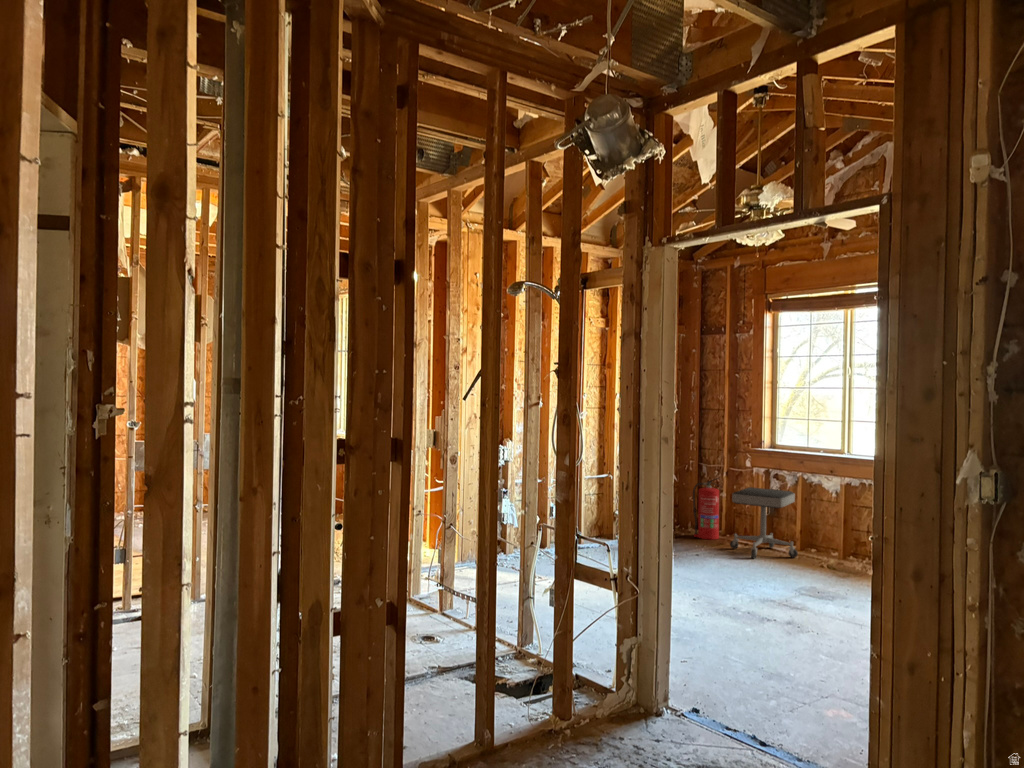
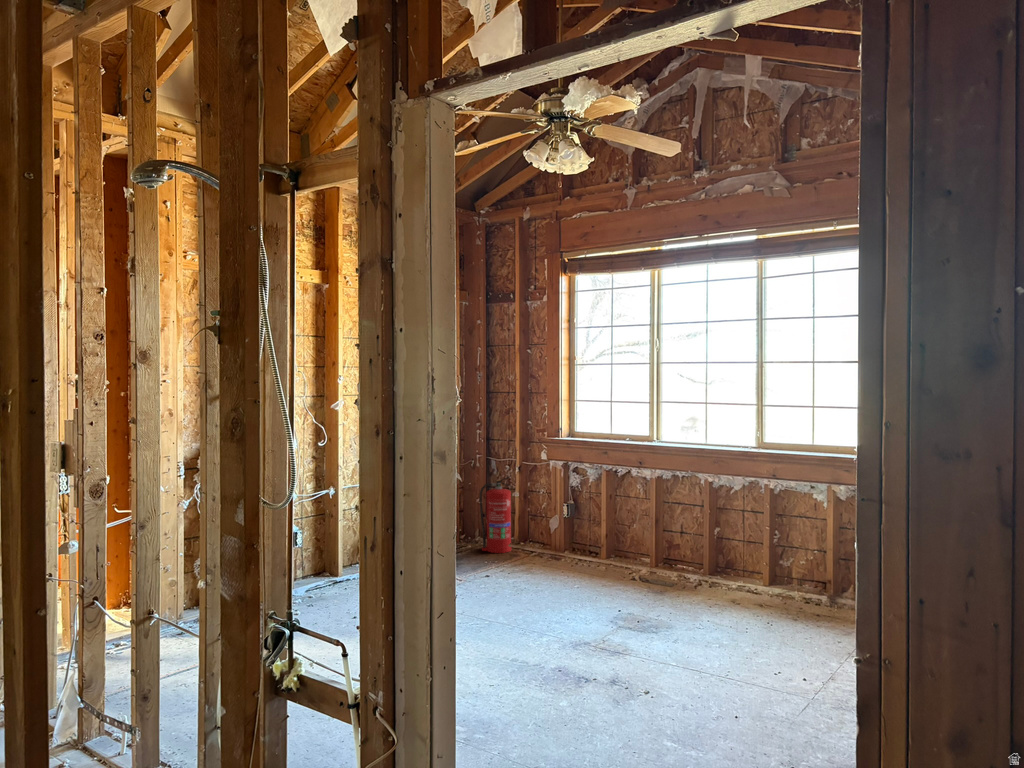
stool: present [730,487,798,559] -> none [526,487,605,577]

